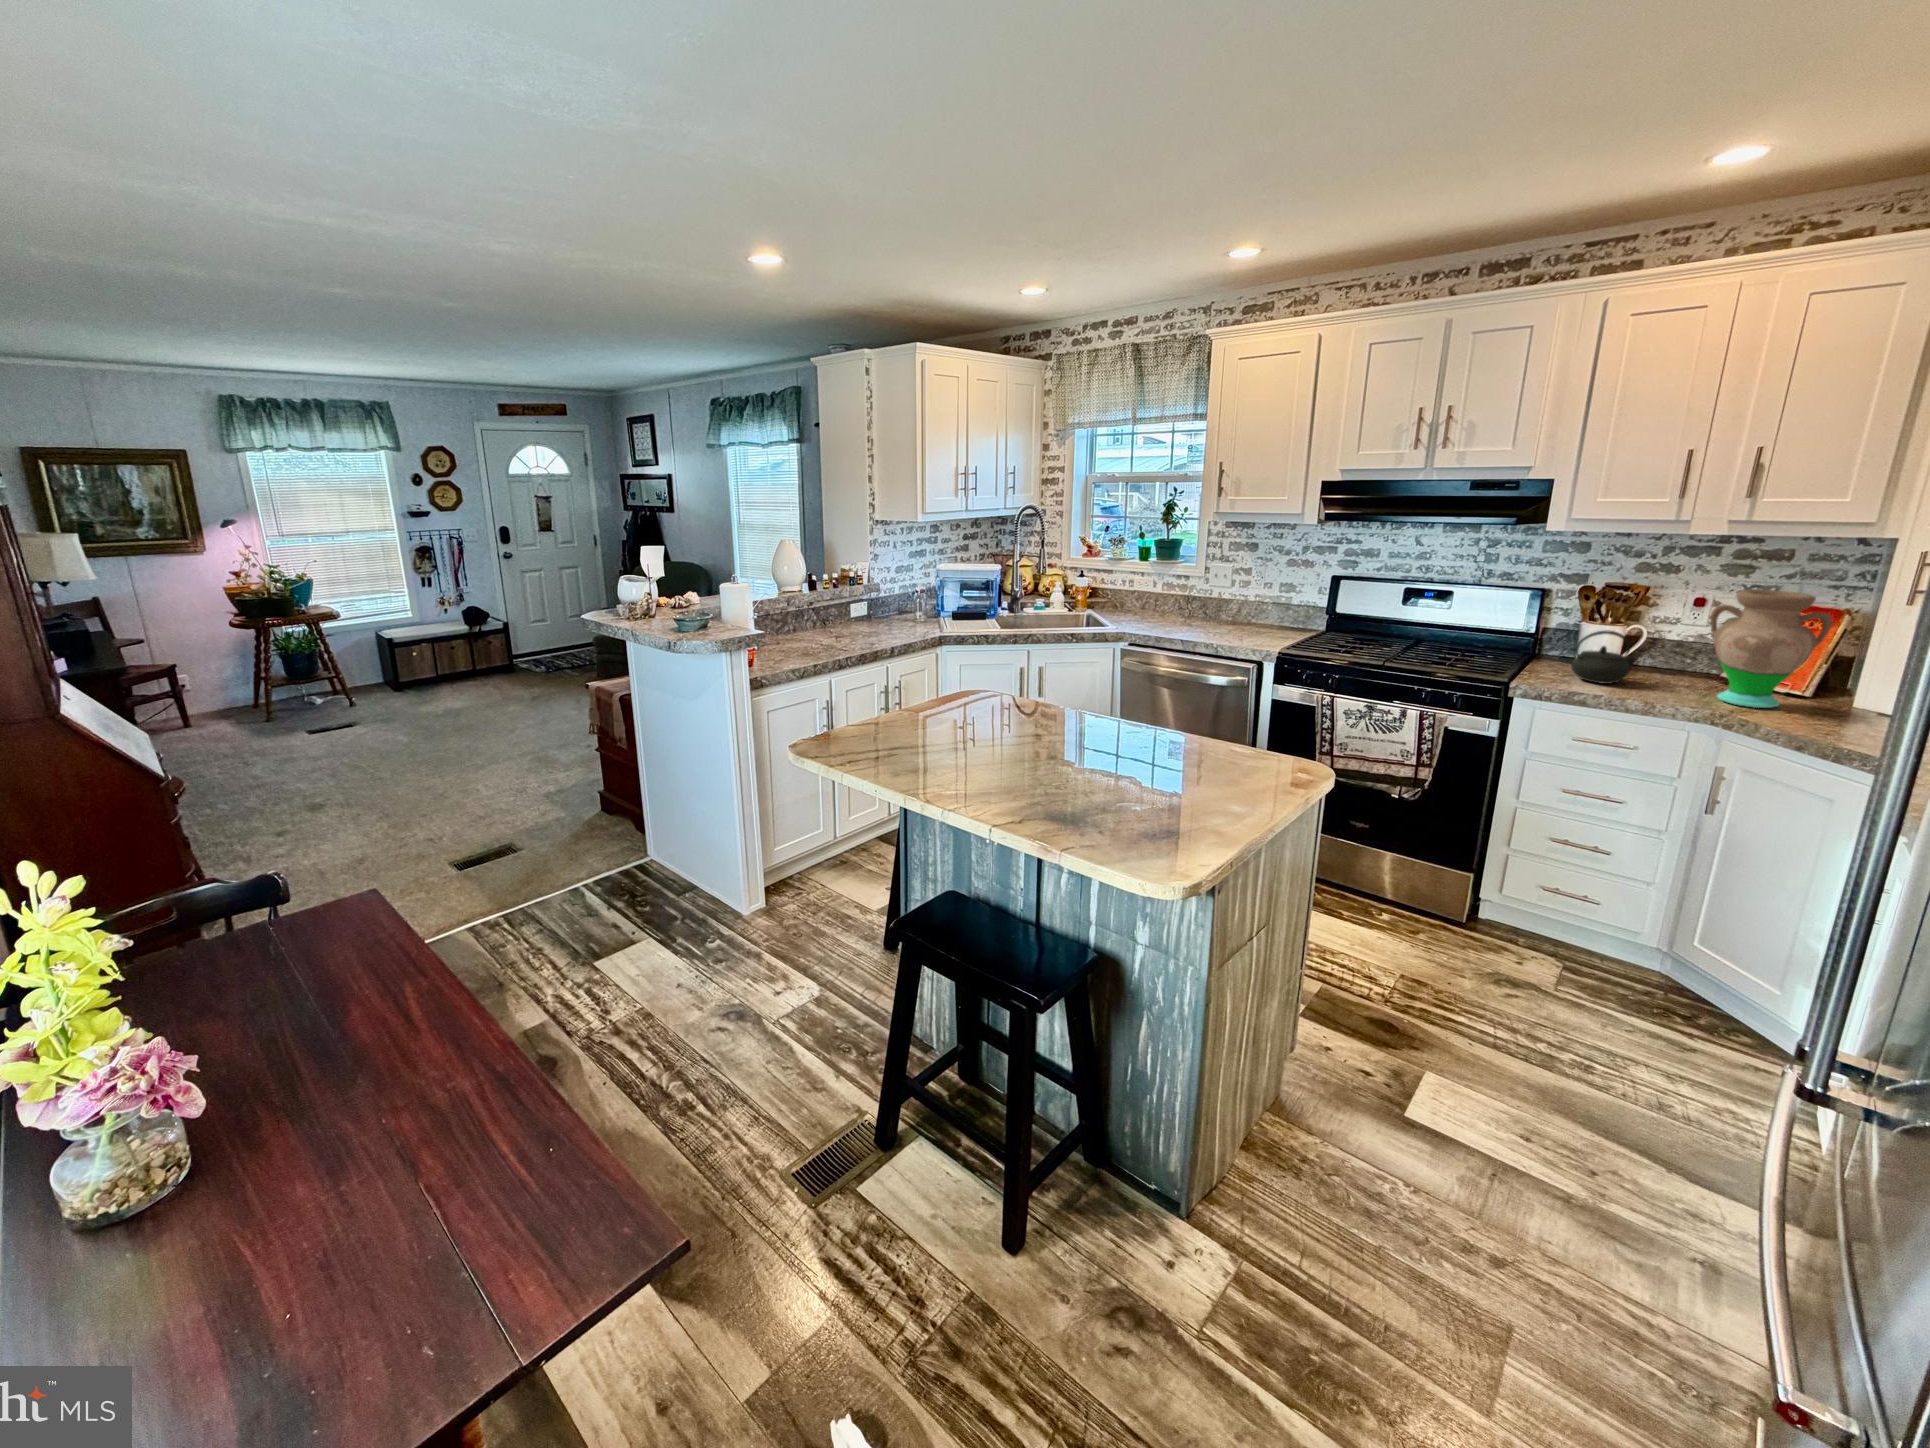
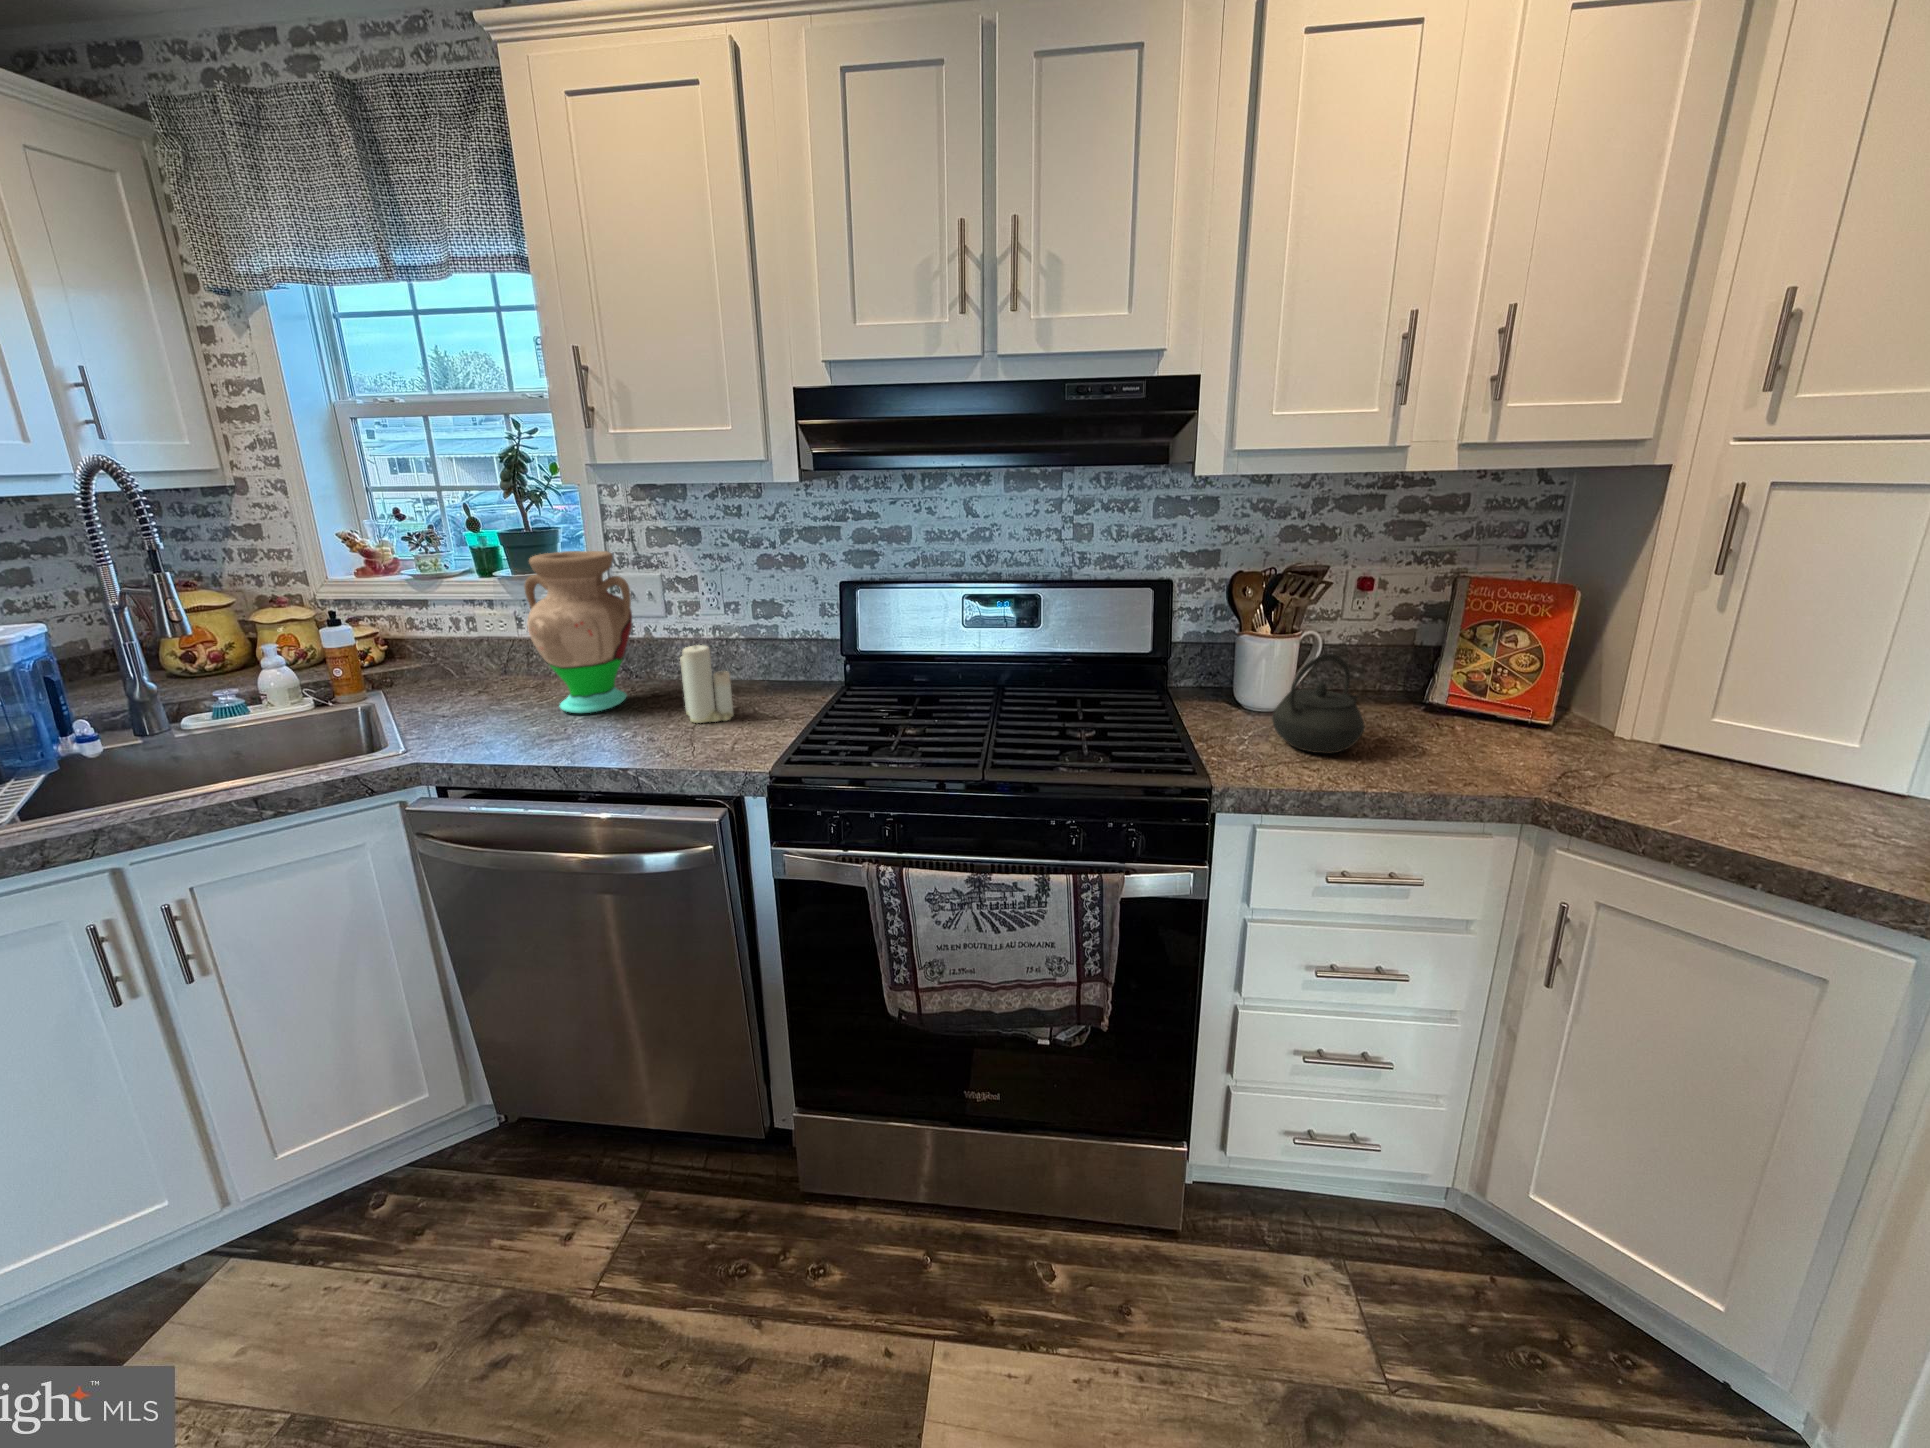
vase: present [1710,589,1832,708] -> present [524,551,632,713]
candle: none [1239,595,1265,635] -> present [680,645,734,723]

